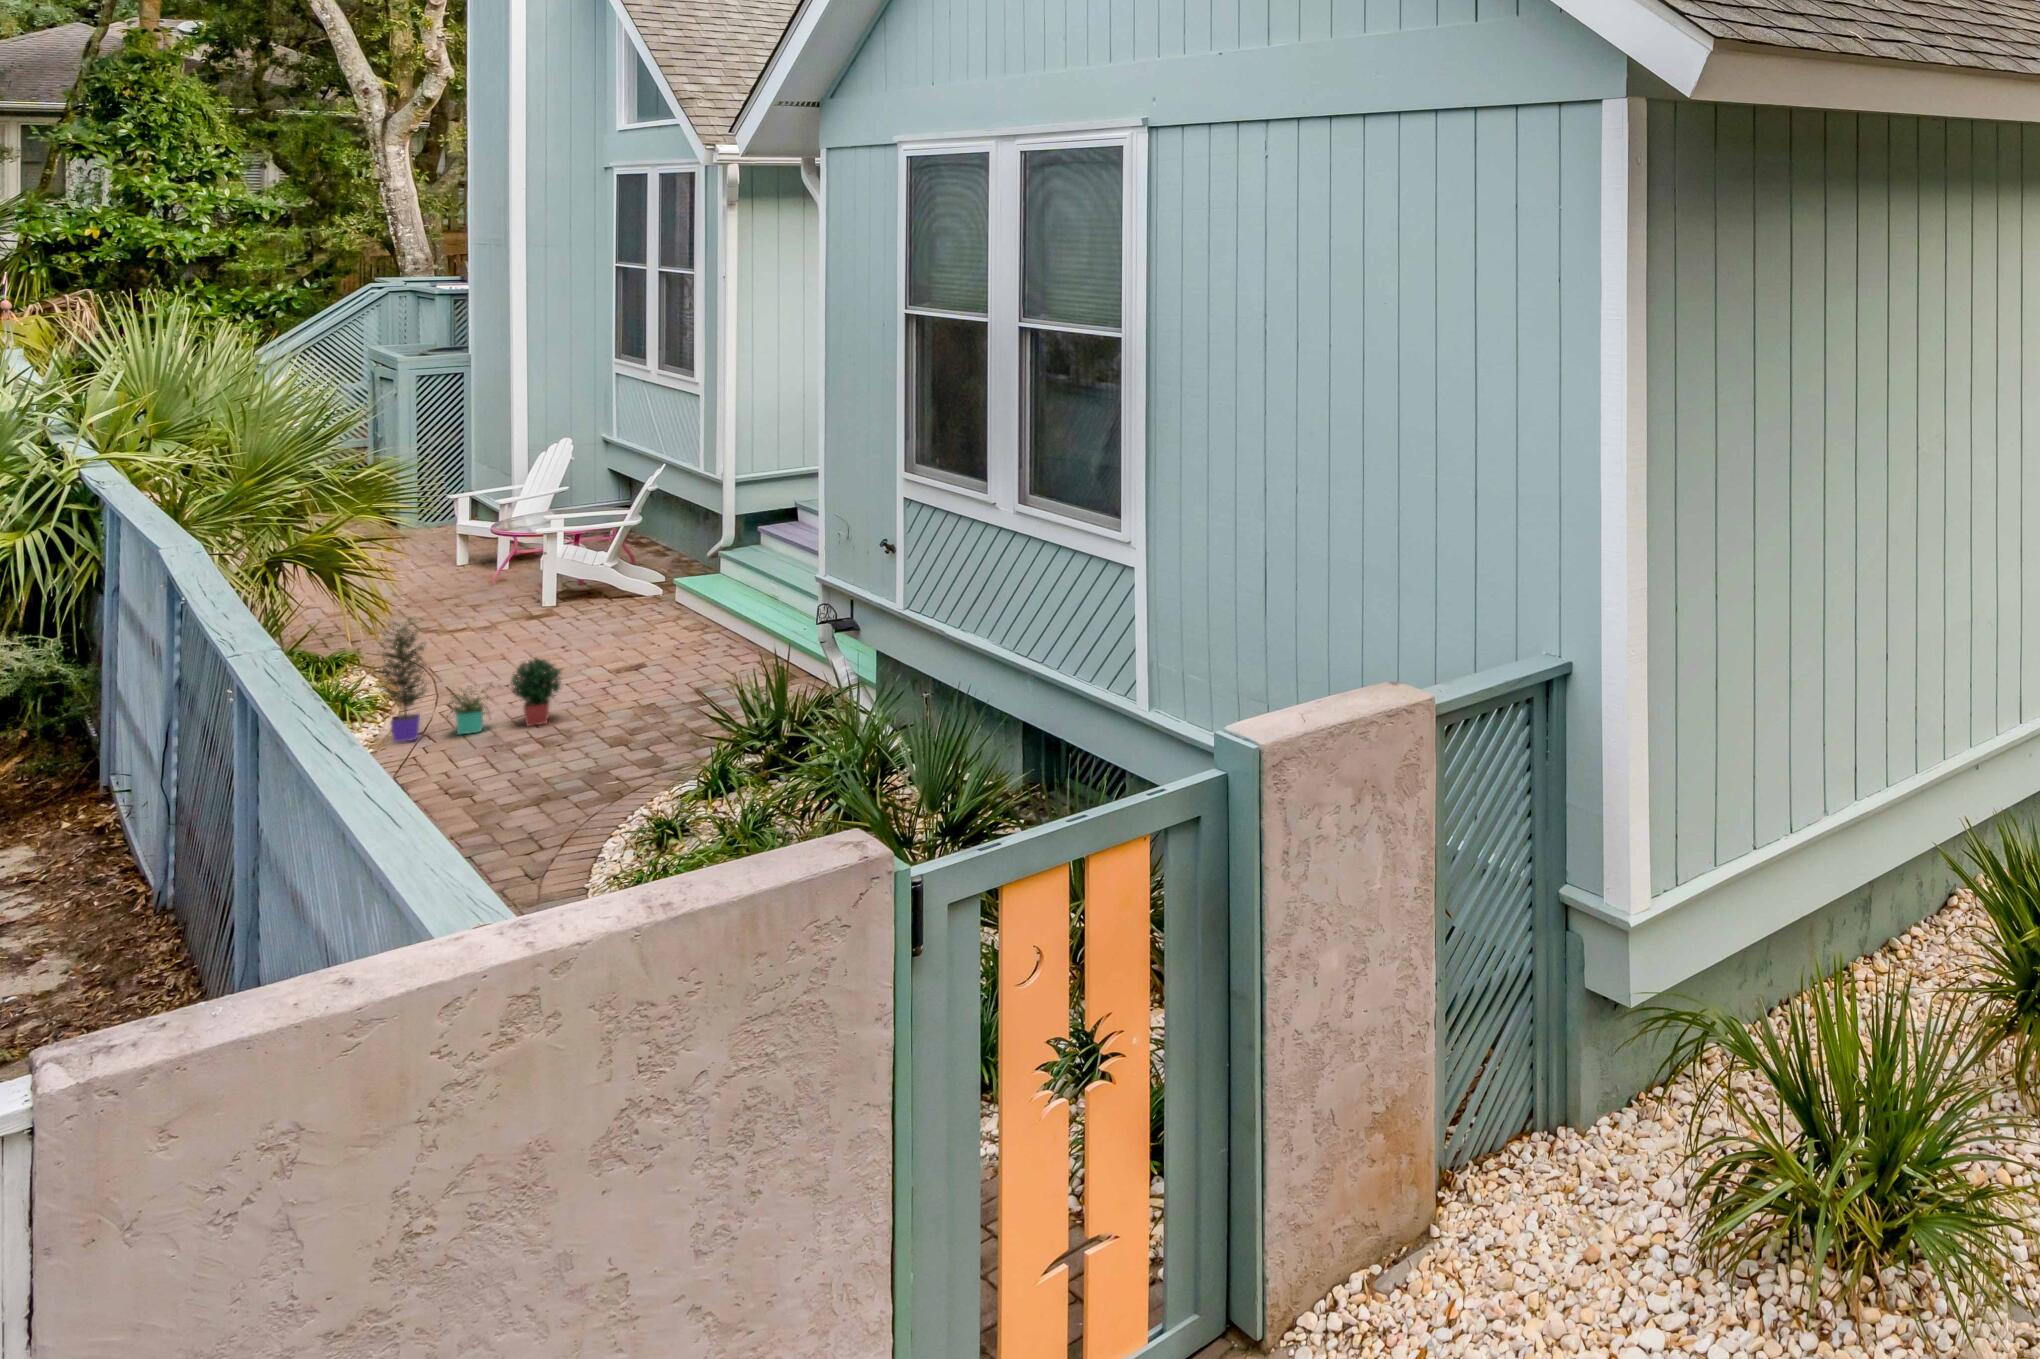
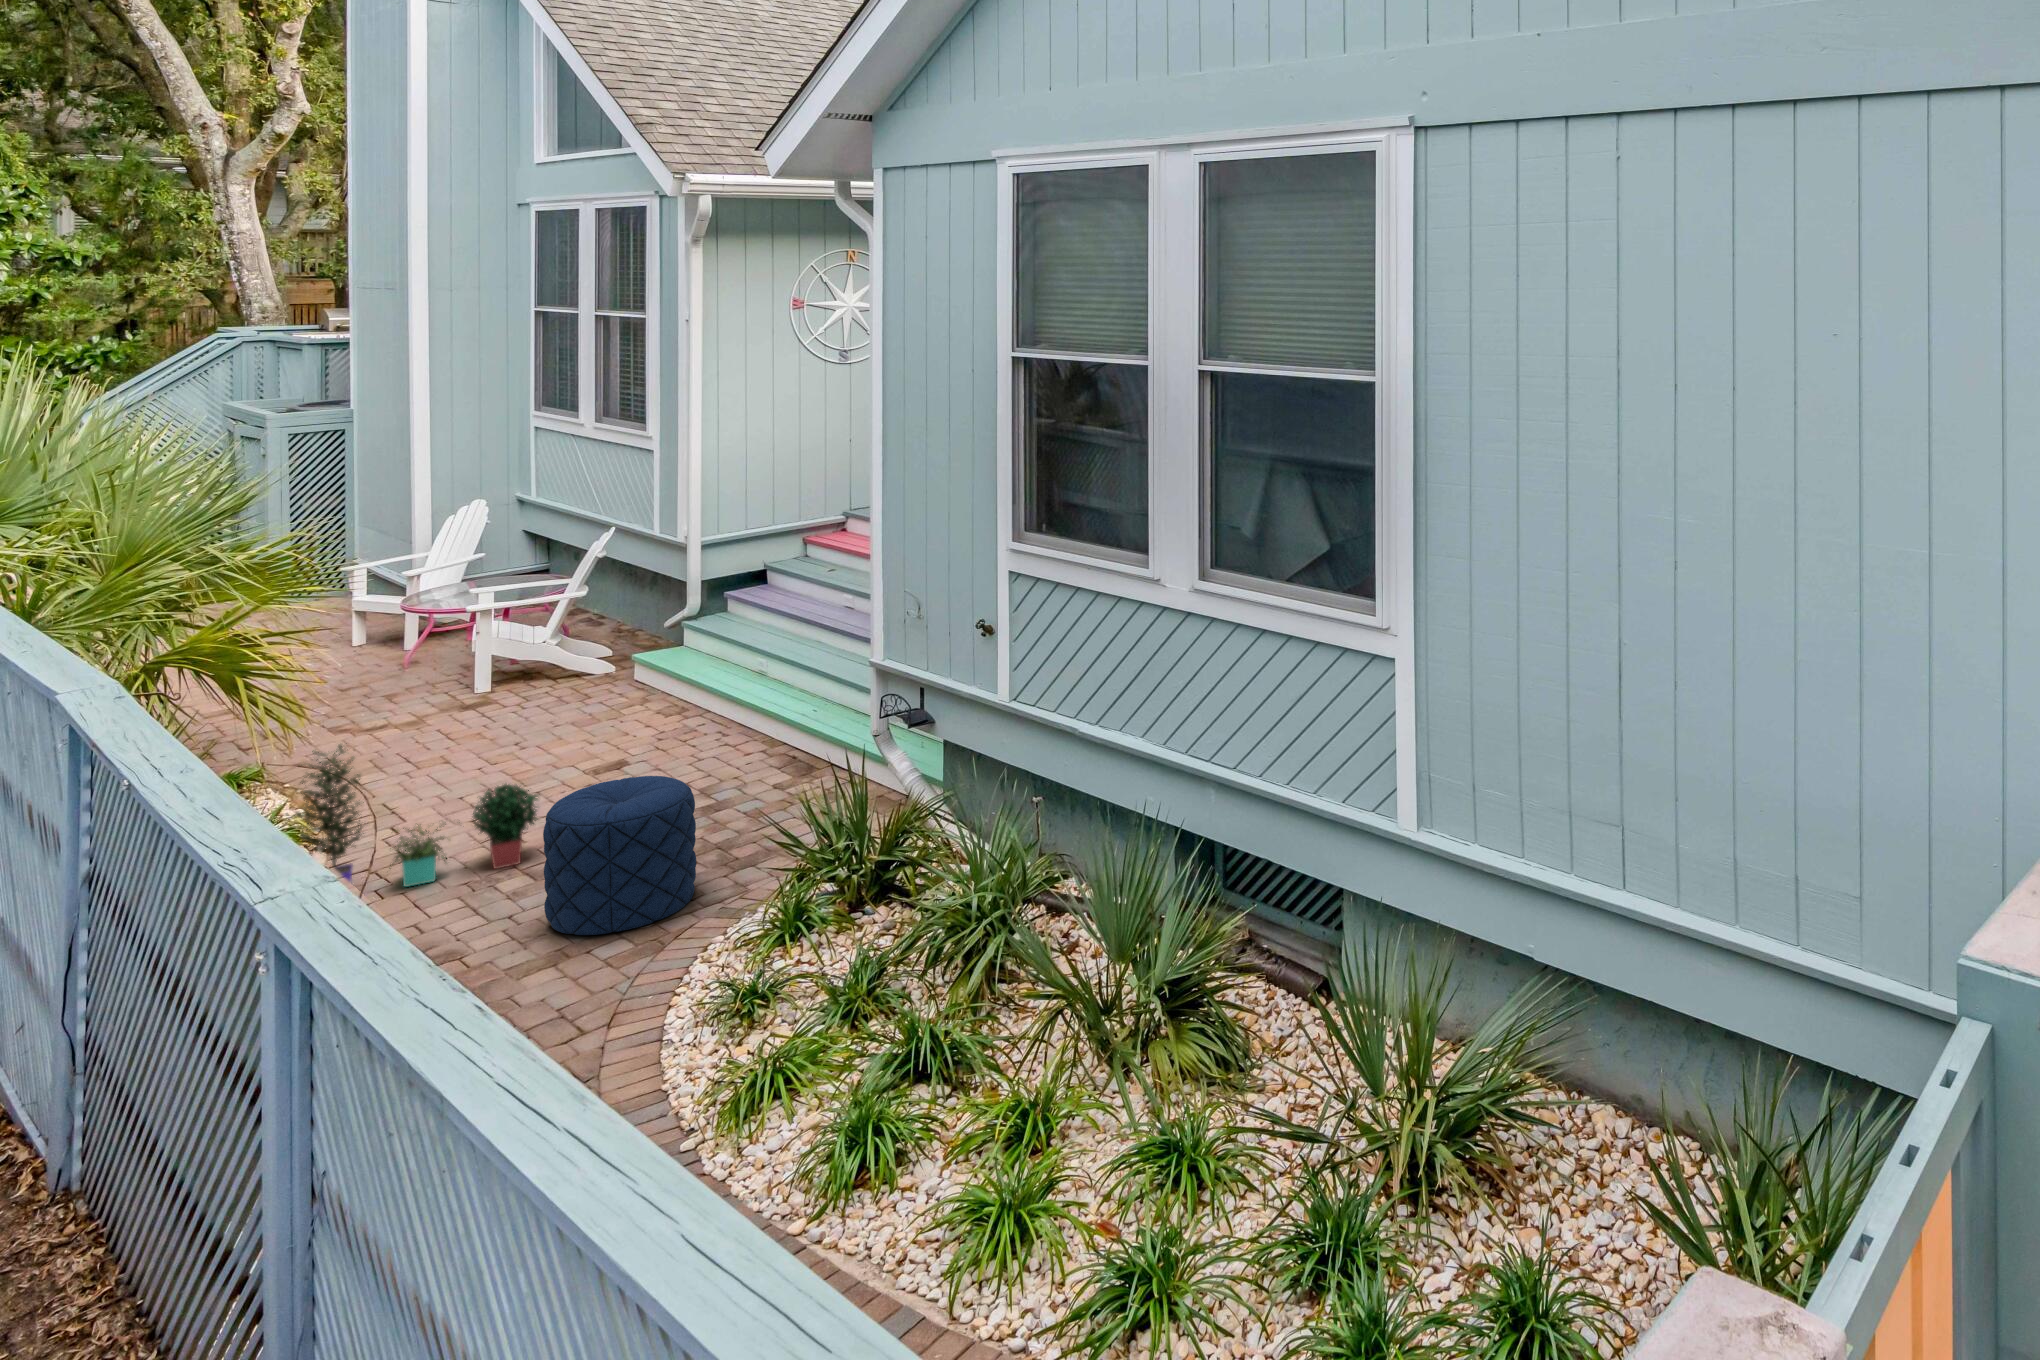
pouf: none [550,652,671,772] -> present [543,776,696,935]

